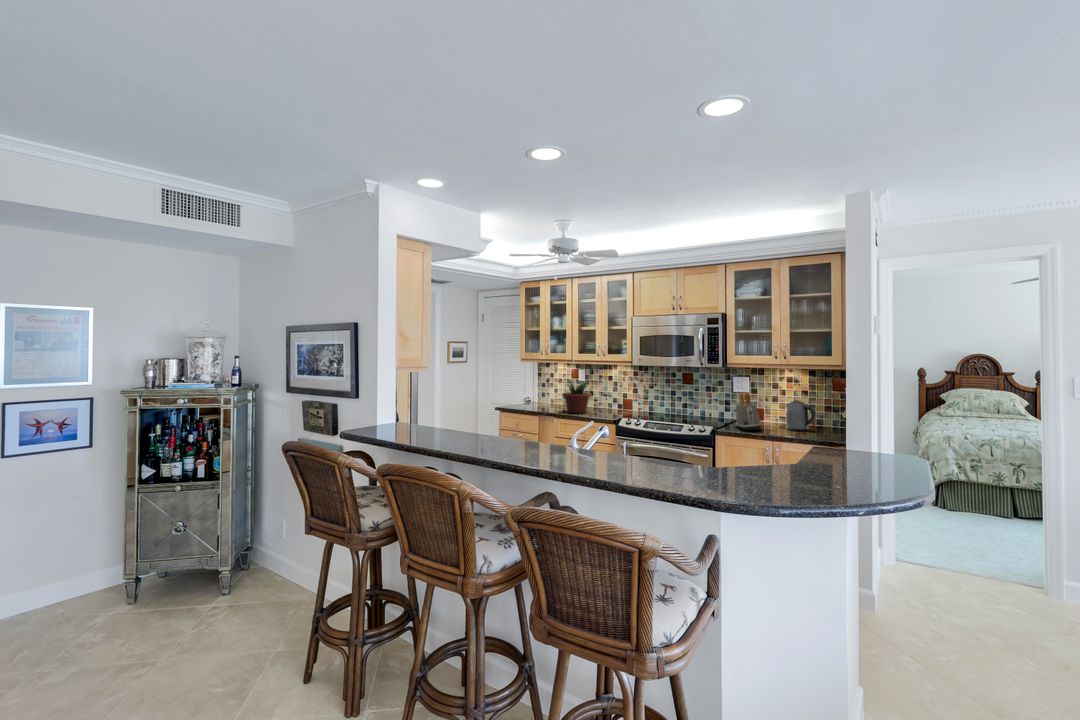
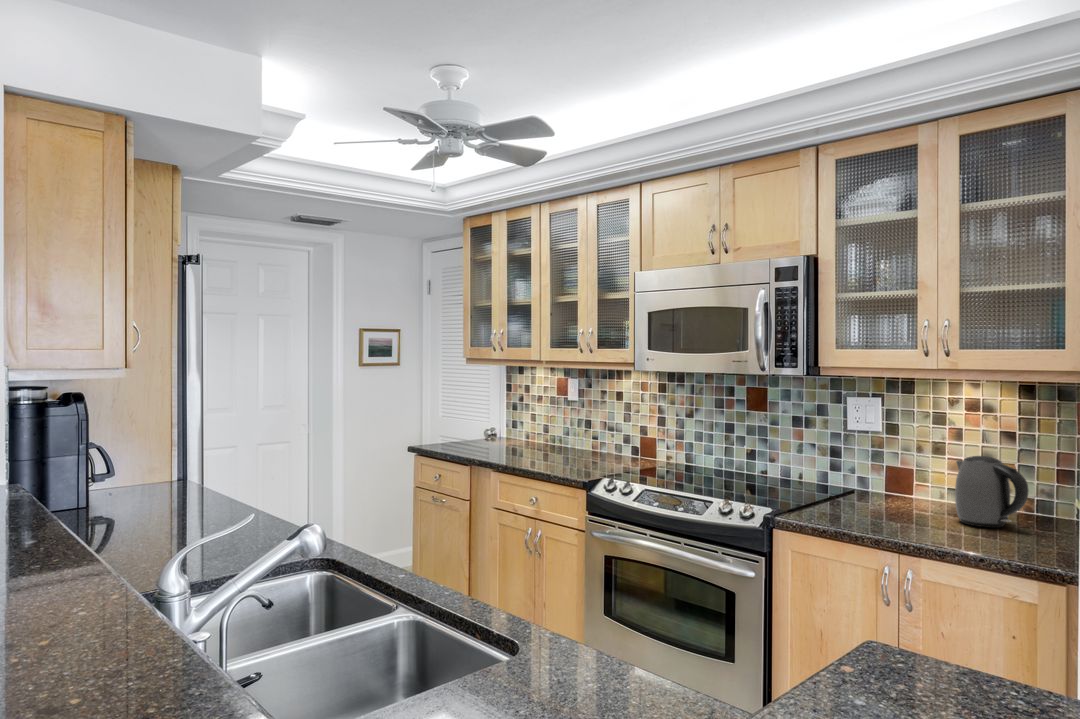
potted plant: present [562,380,591,413] -> none [516,396,582,463]
toaster: present [736,392,761,430] -> none [837,431,893,522]

